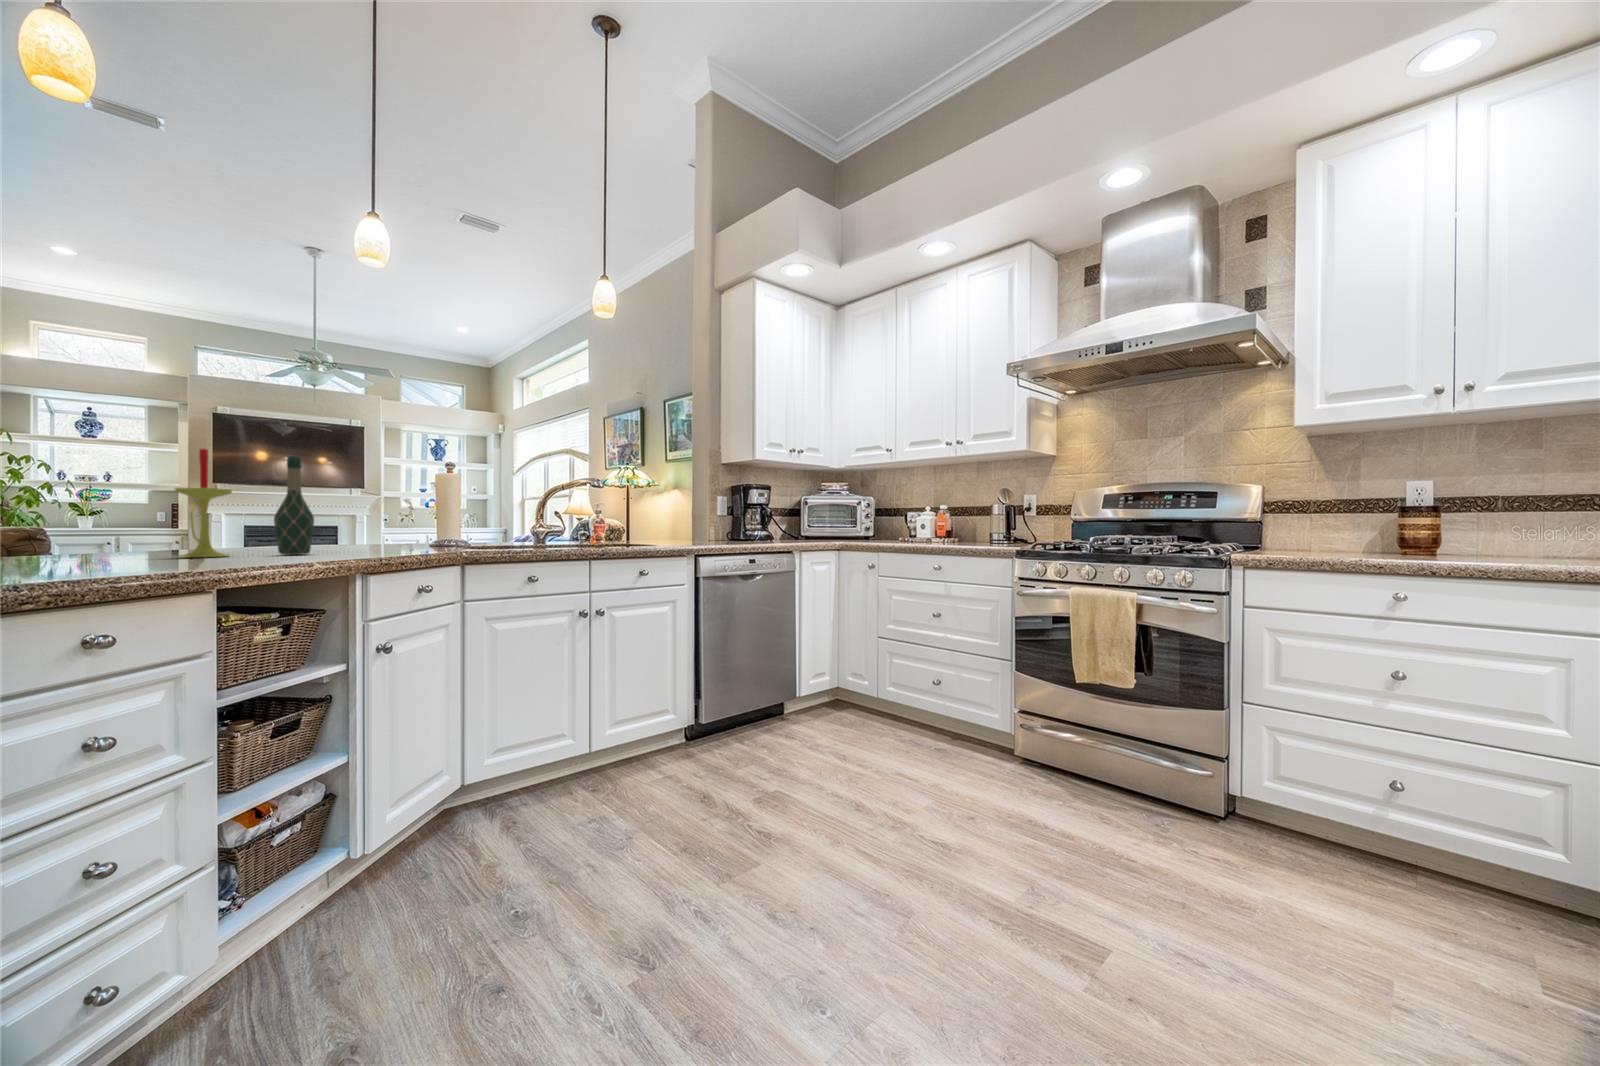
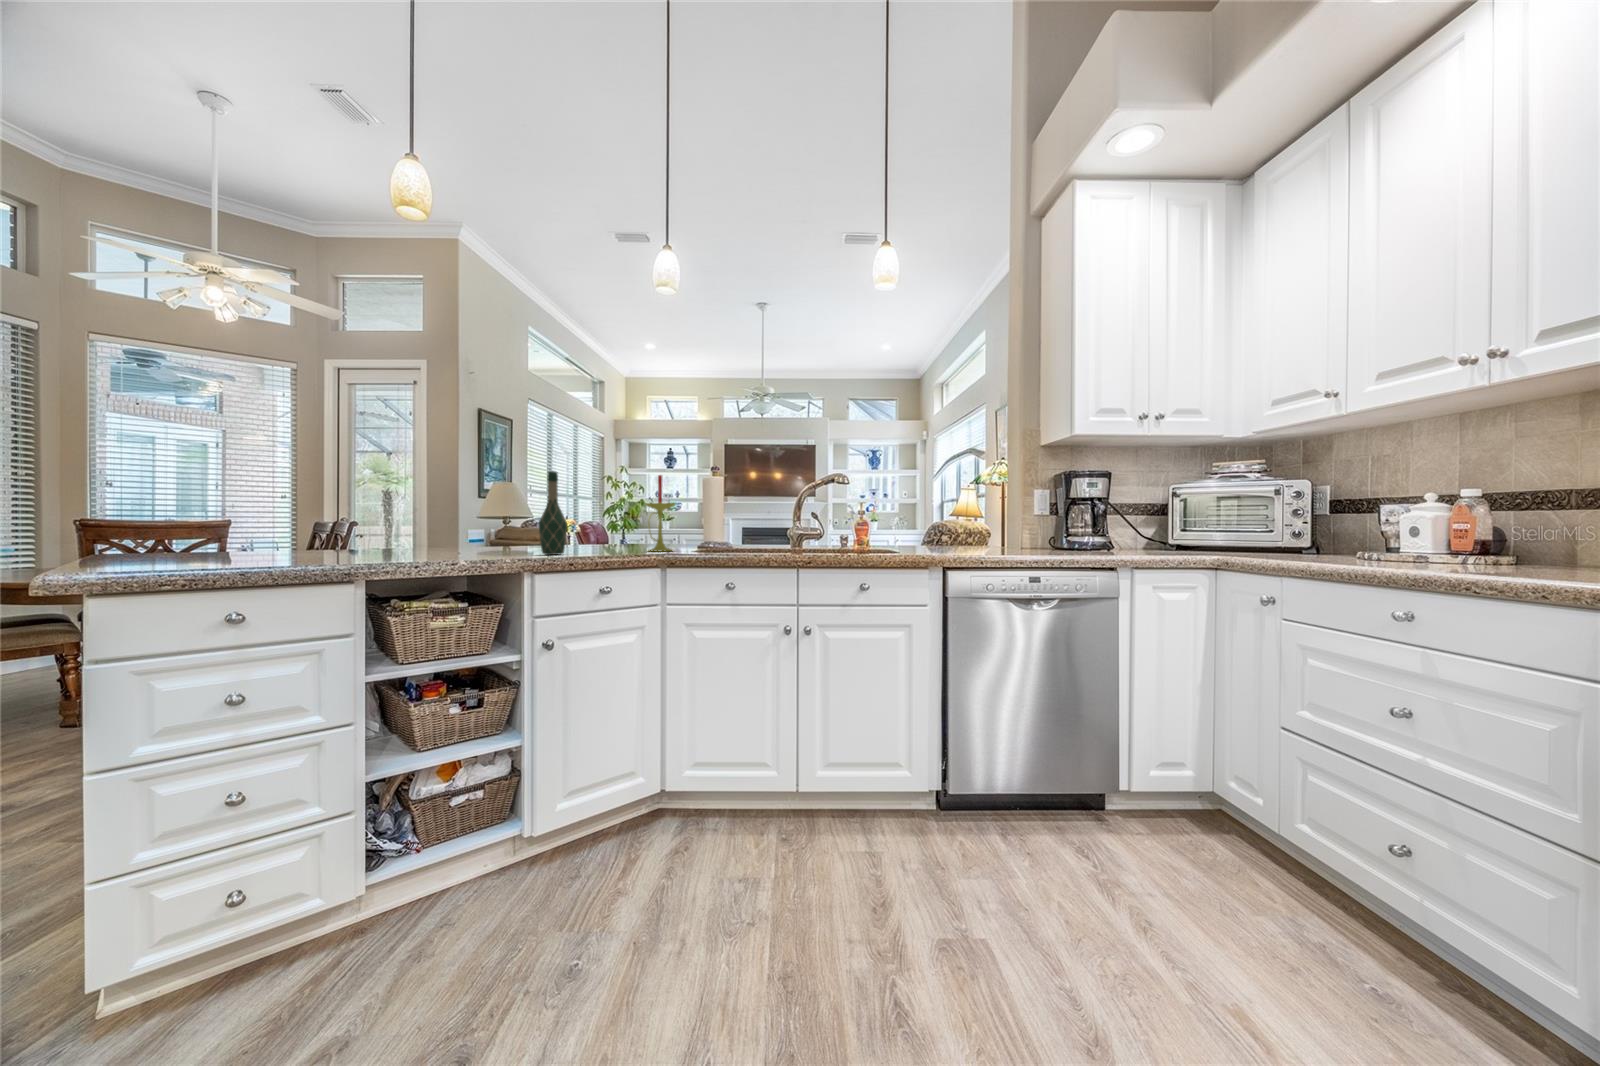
candle: present [175,449,232,557] -> present [645,475,675,552]

